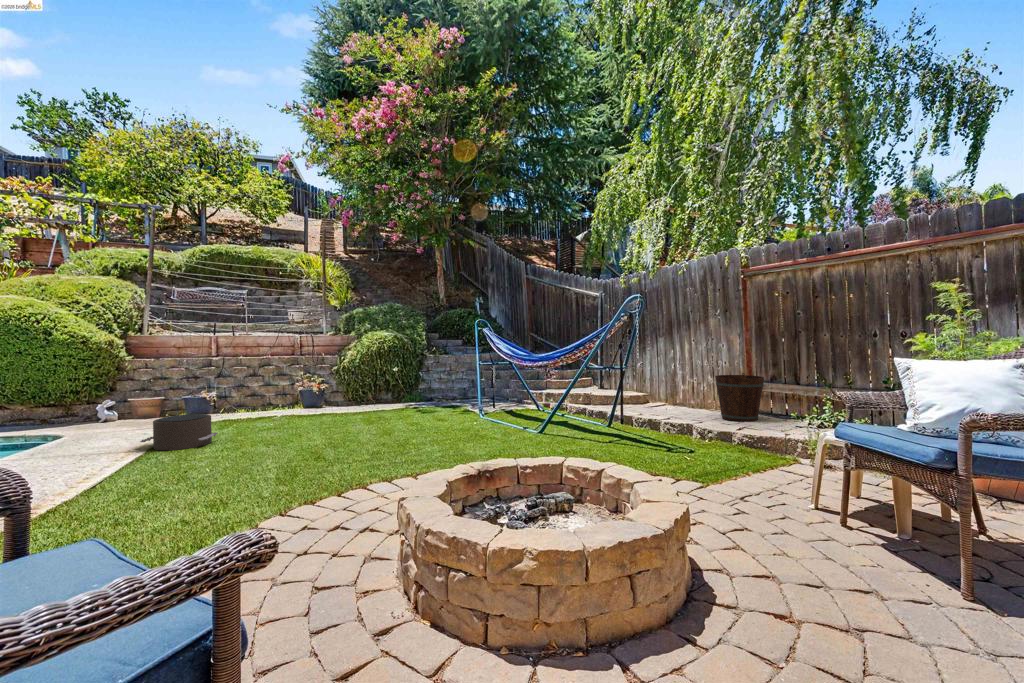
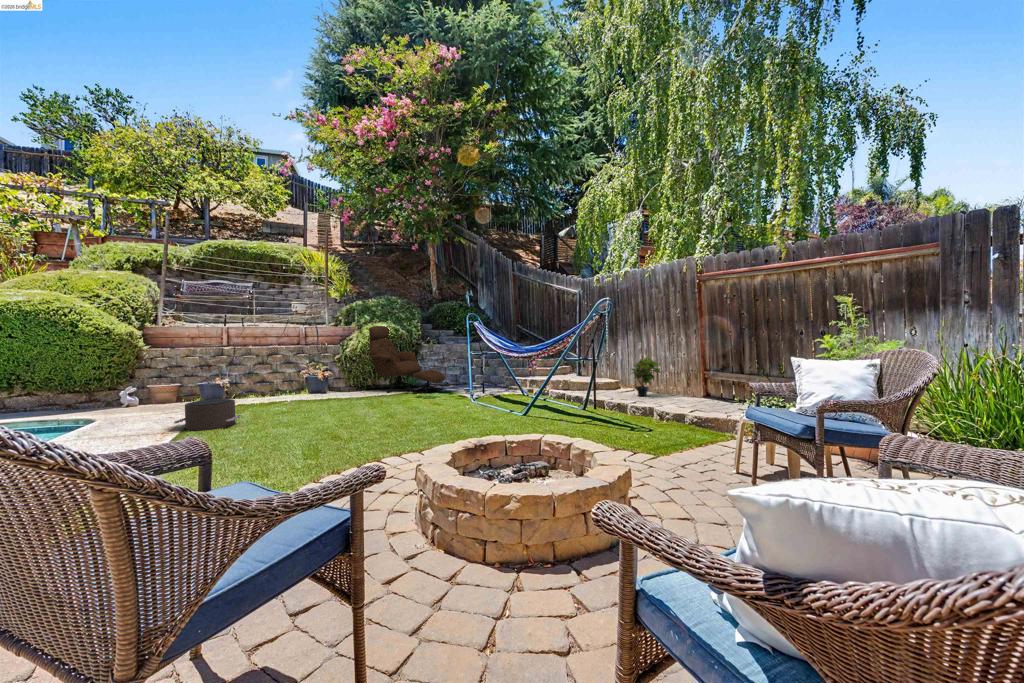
lounge chair: none [368,333,452,407] -> present [369,326,445,393]
potted plant: none [663,363,699,410] -> present [632,356,661,396]
bucket: present [715,373,764,422] -> none [674,365,714,406]

